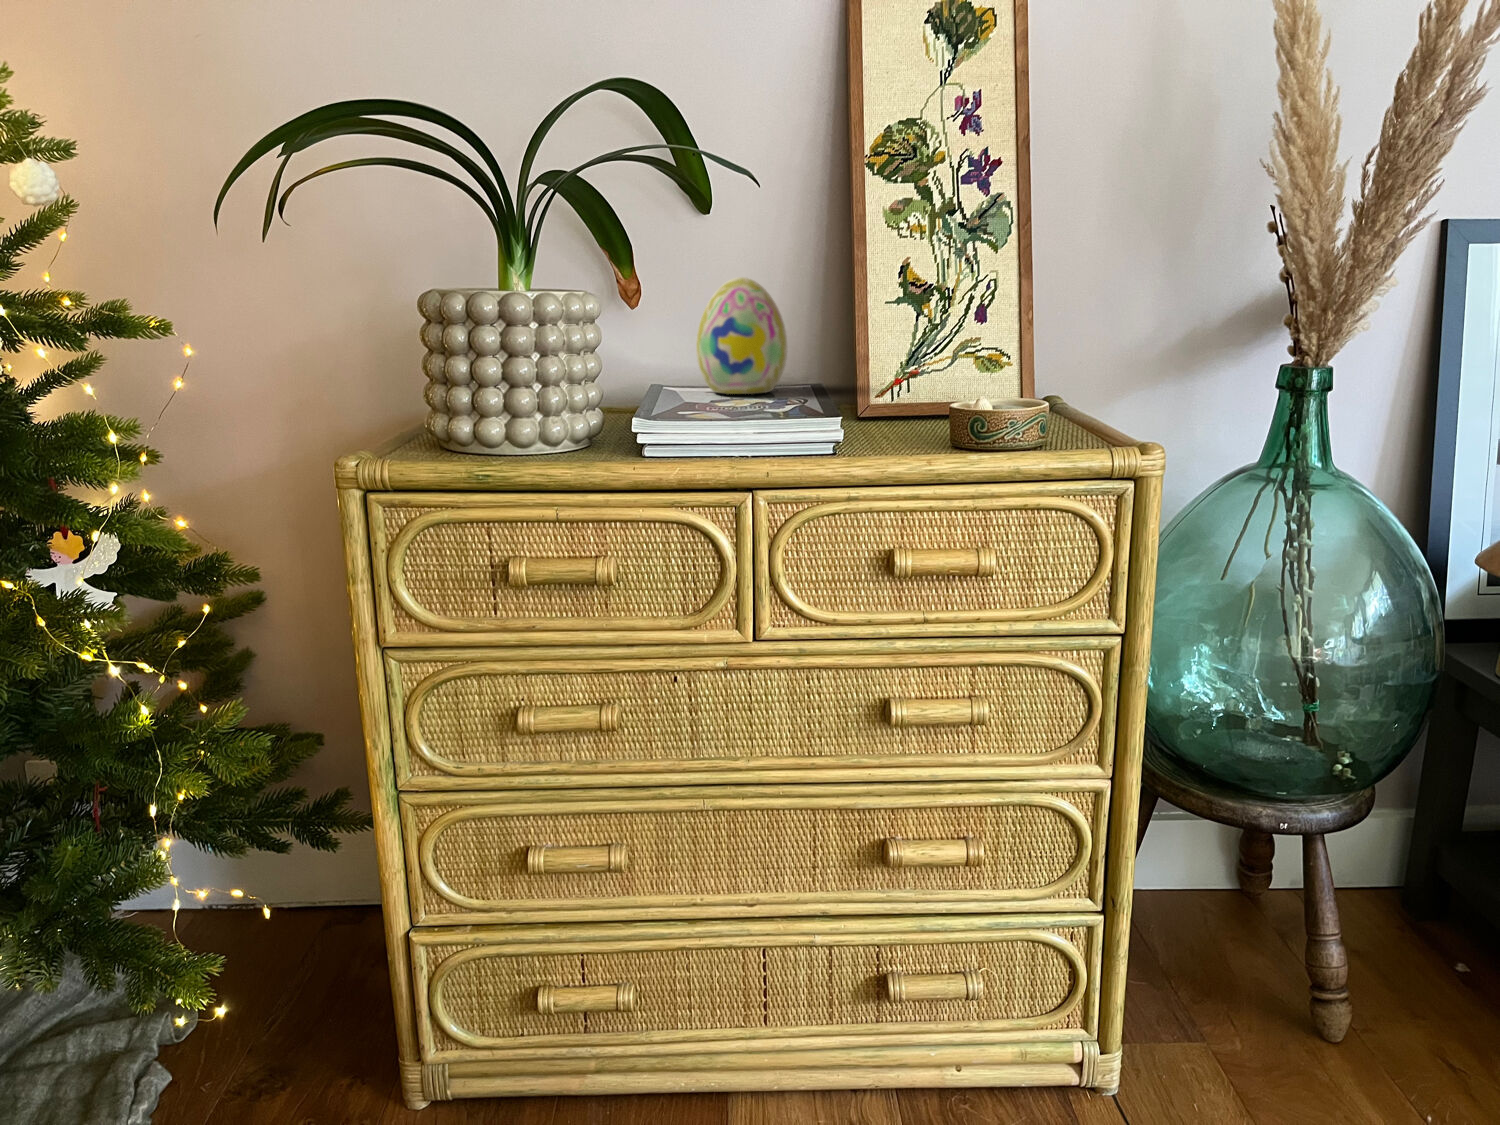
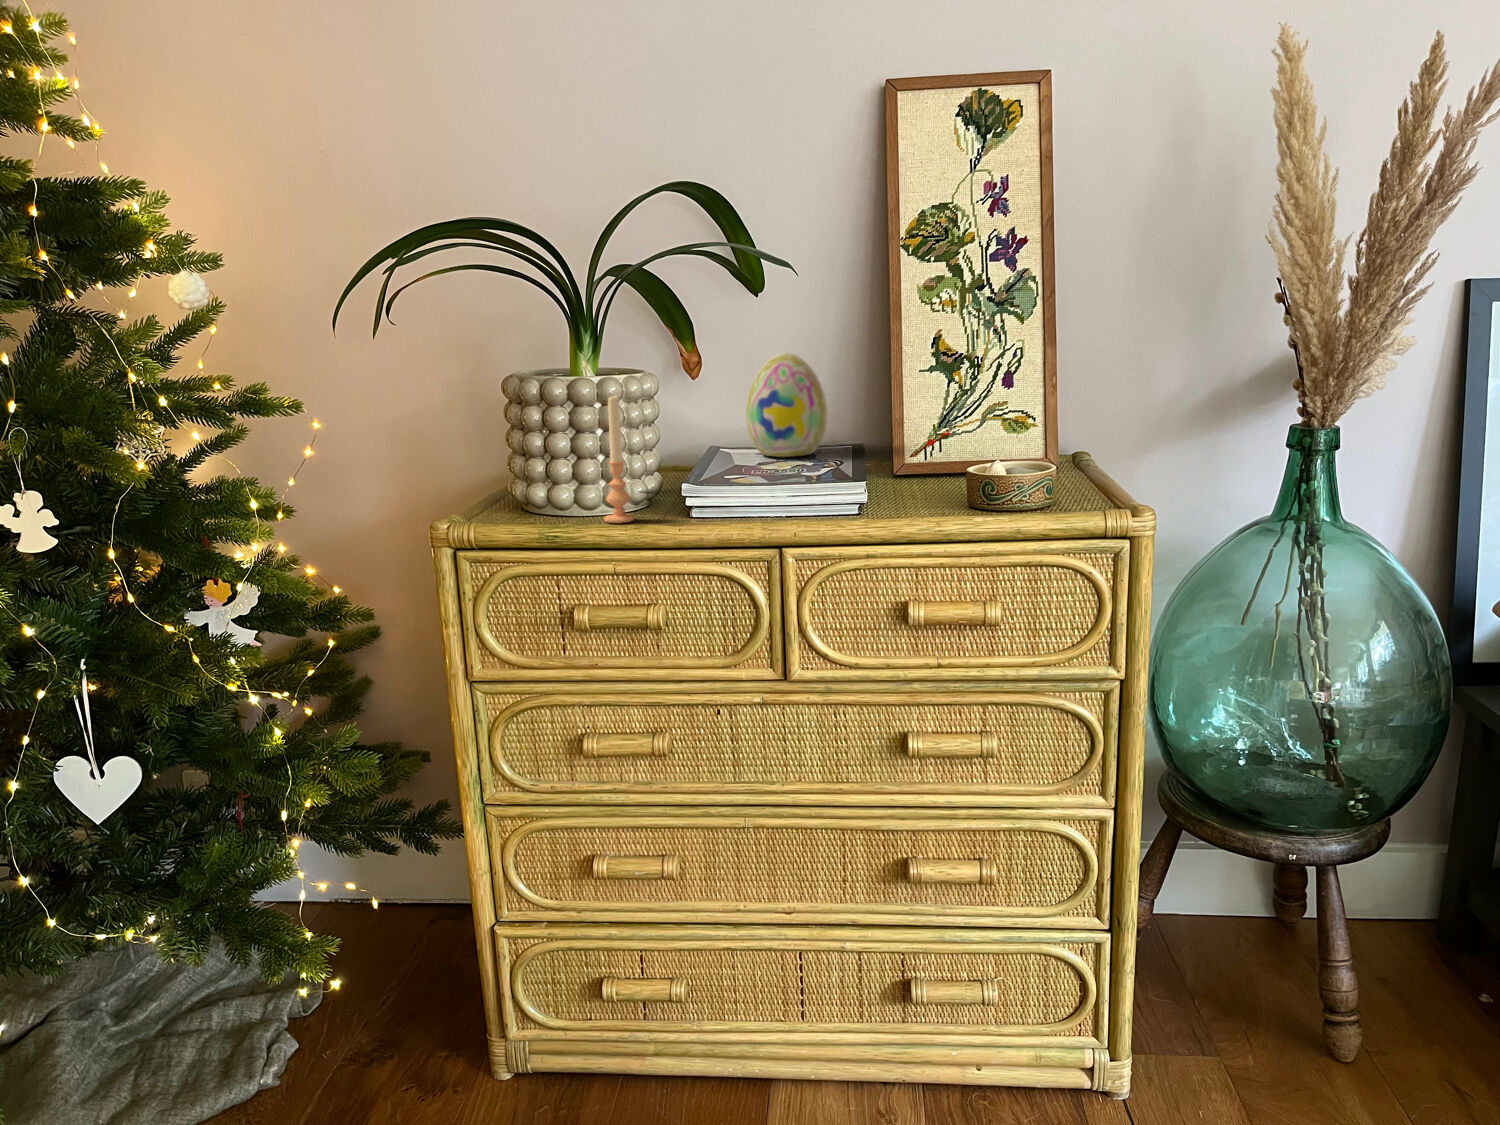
candle: none [542,310,578,460] -> present [604,396,635,523]

